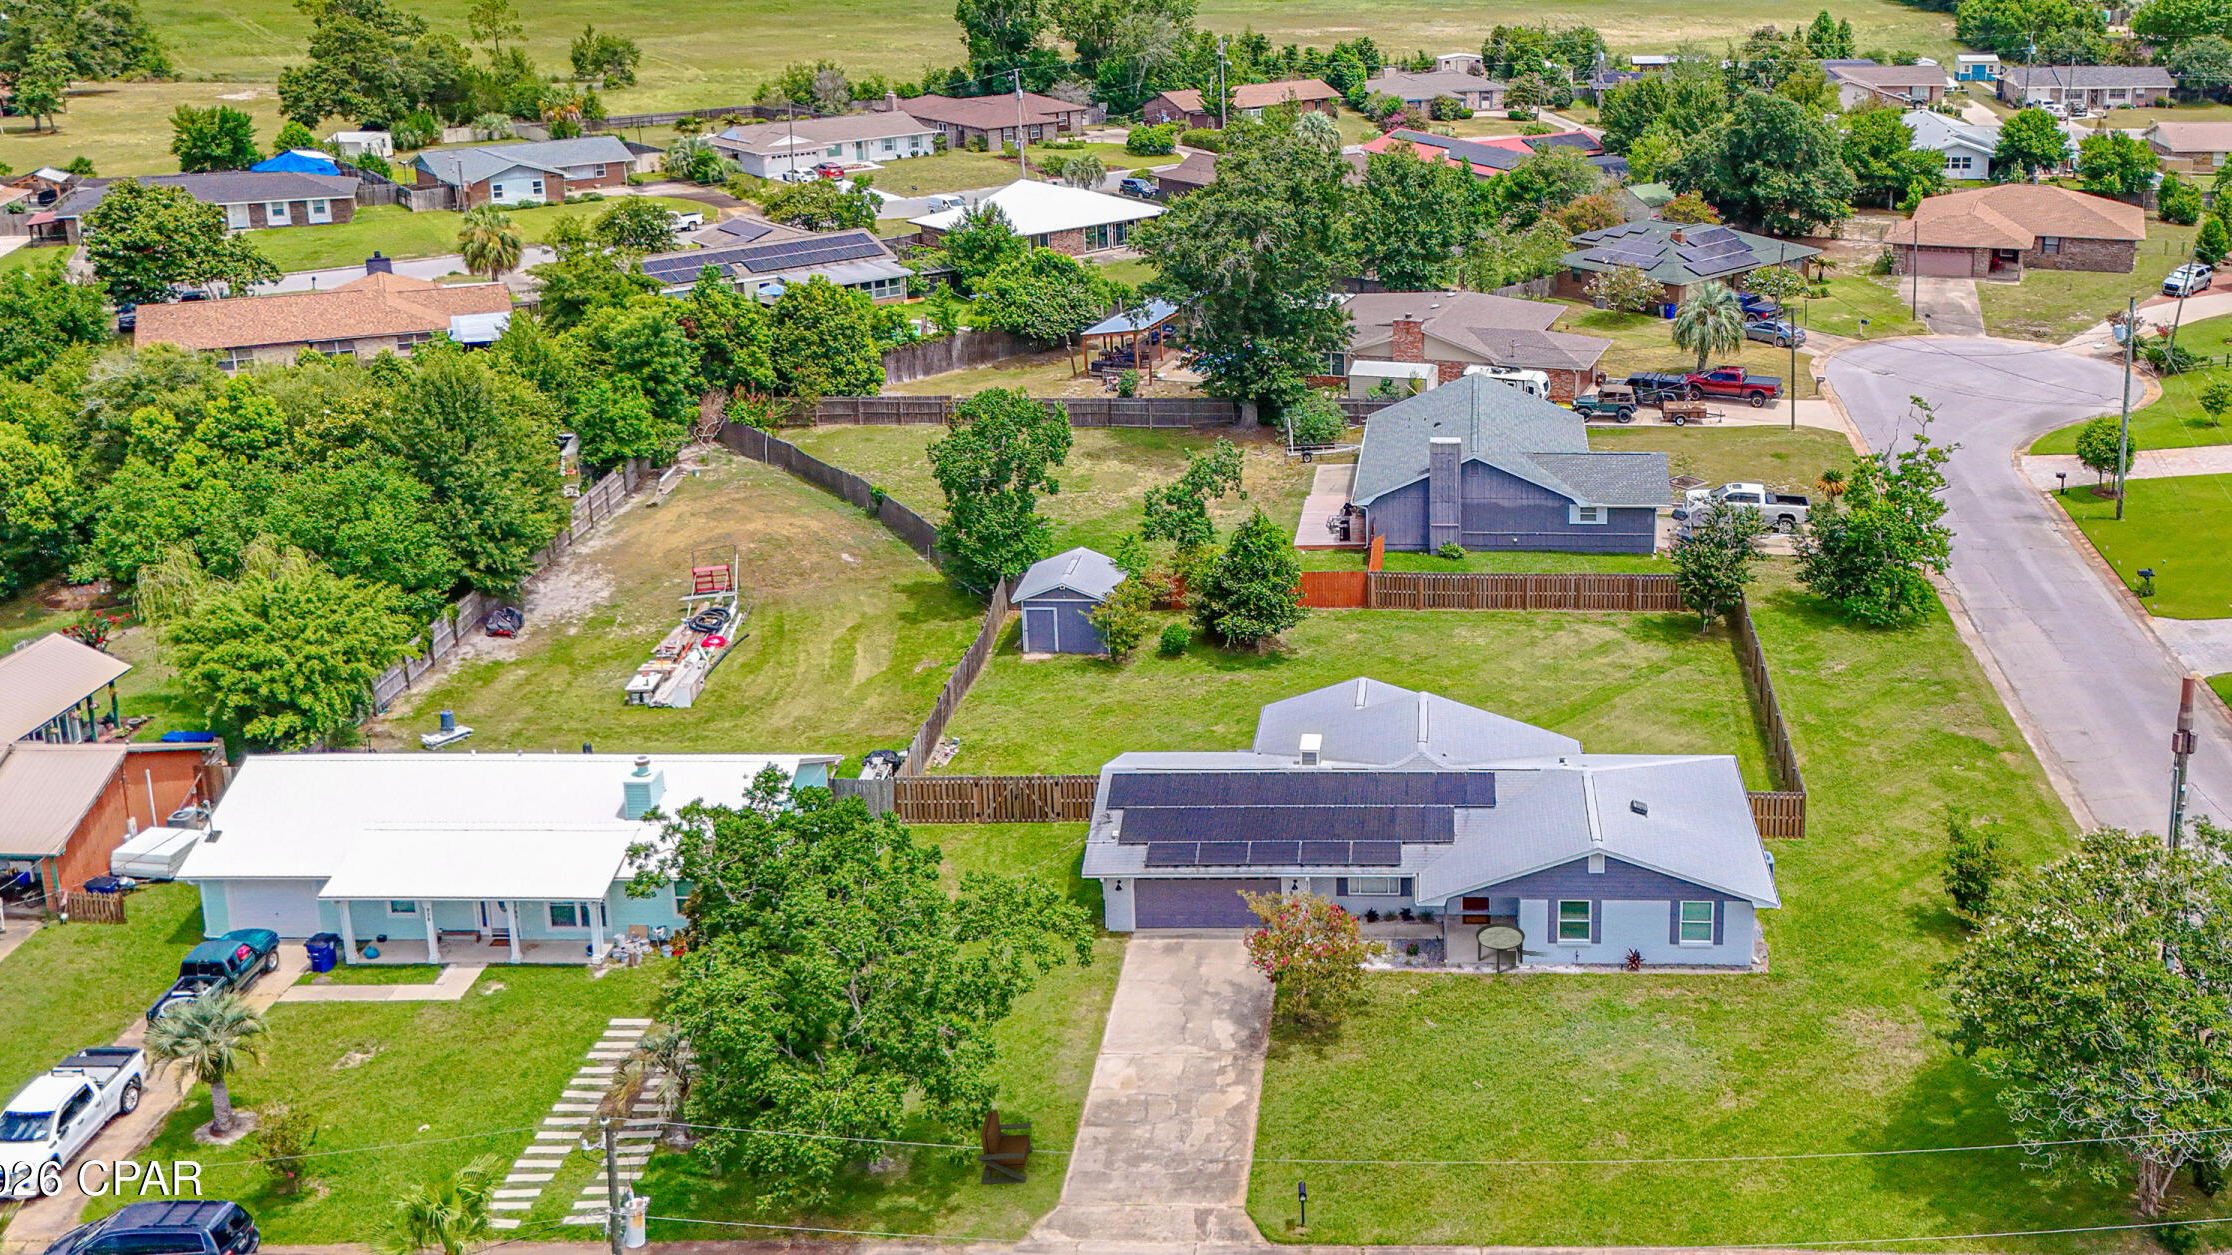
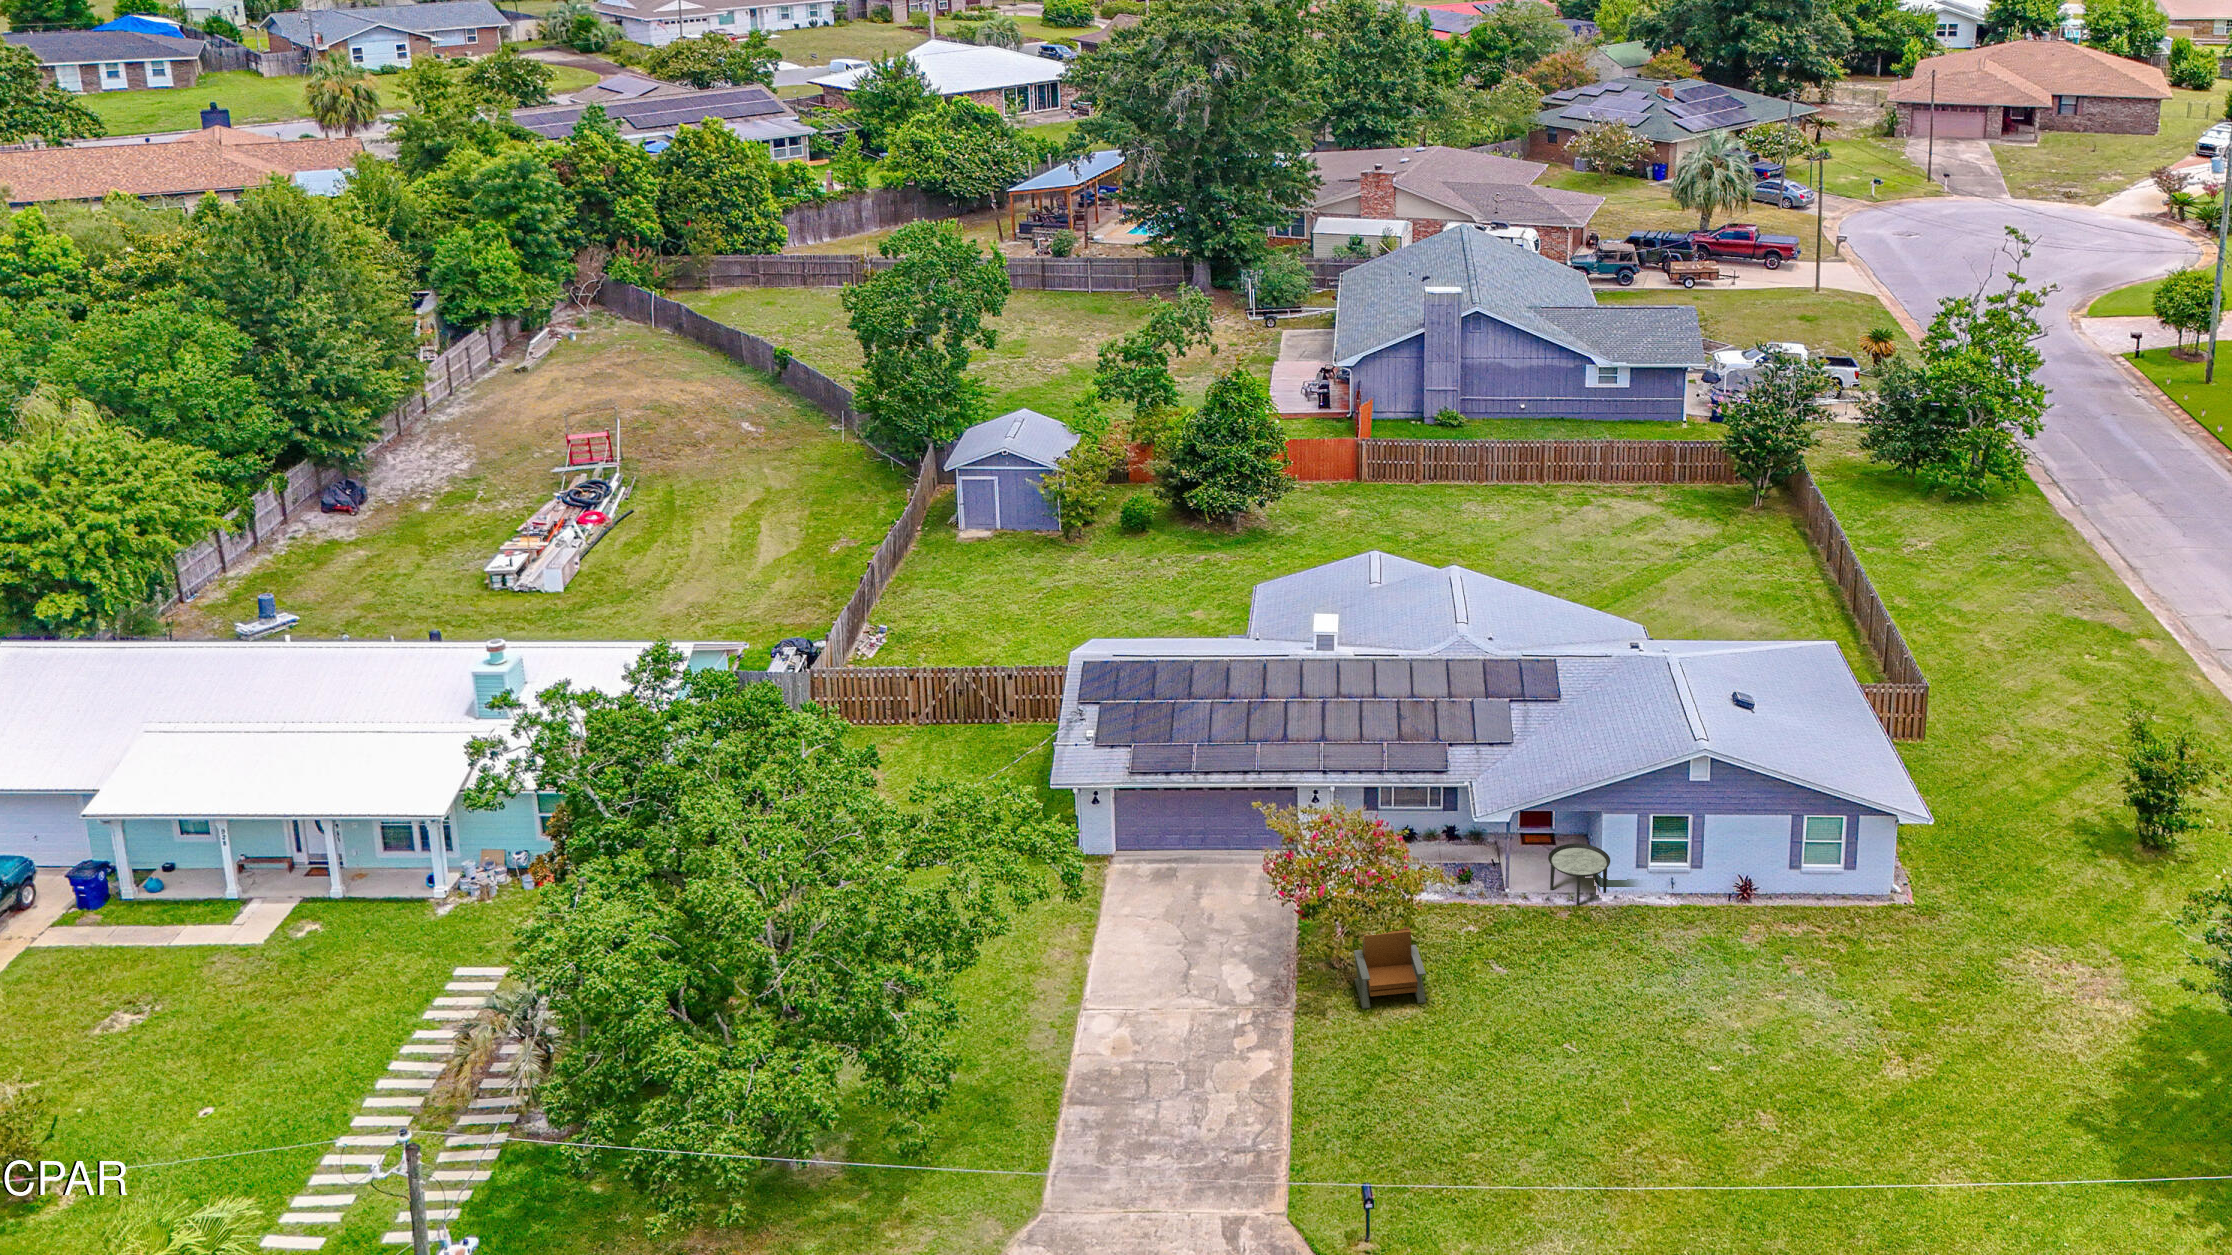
lounge chair: present [977,1110,1033,1184] -> present [1354,927,1426,1009]

